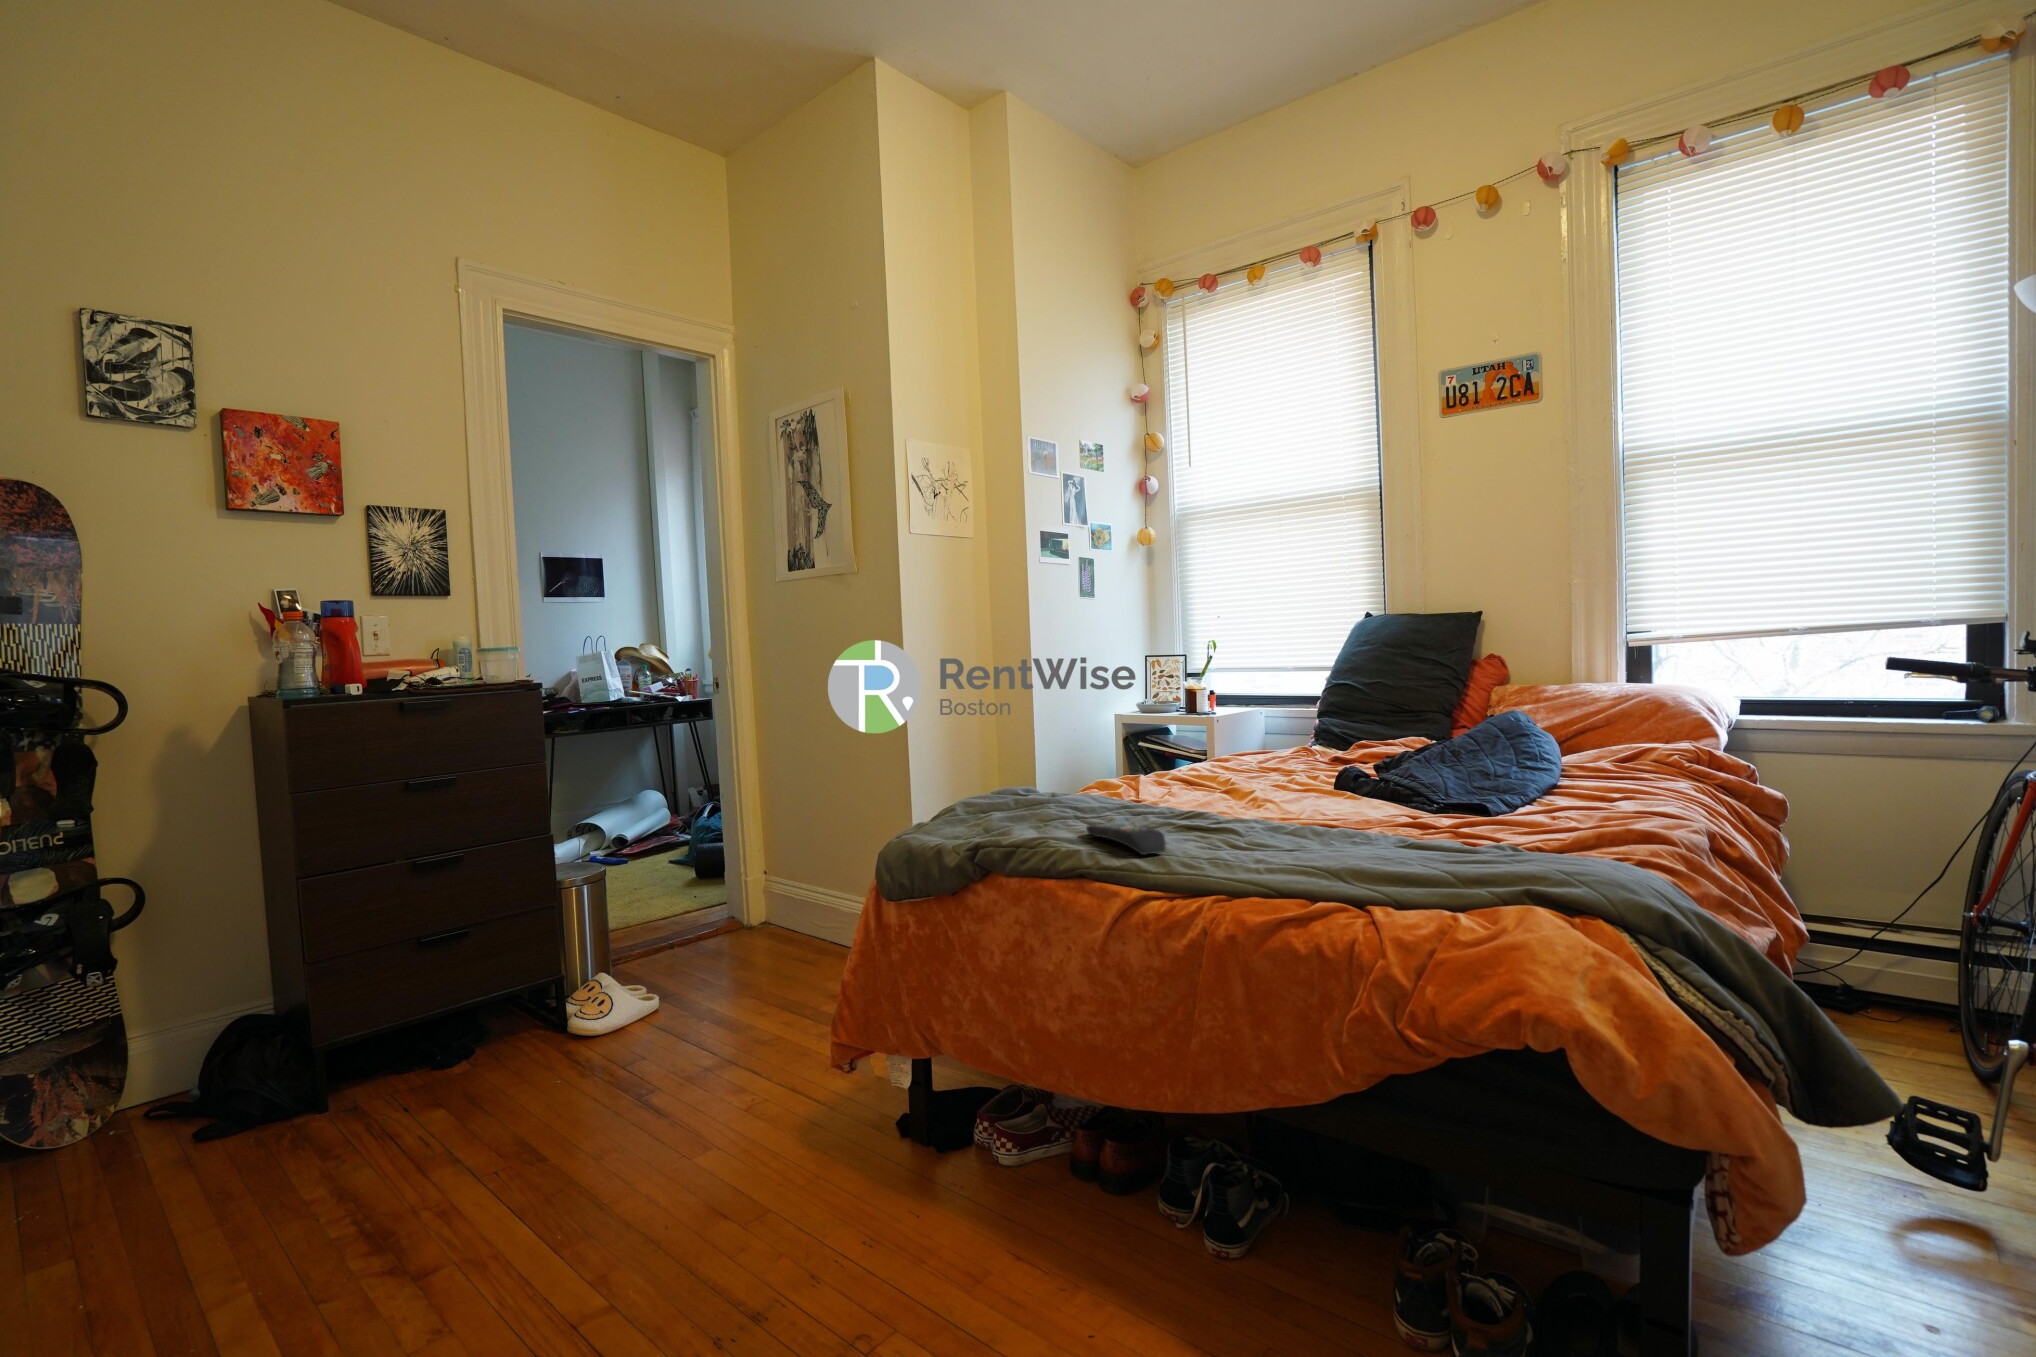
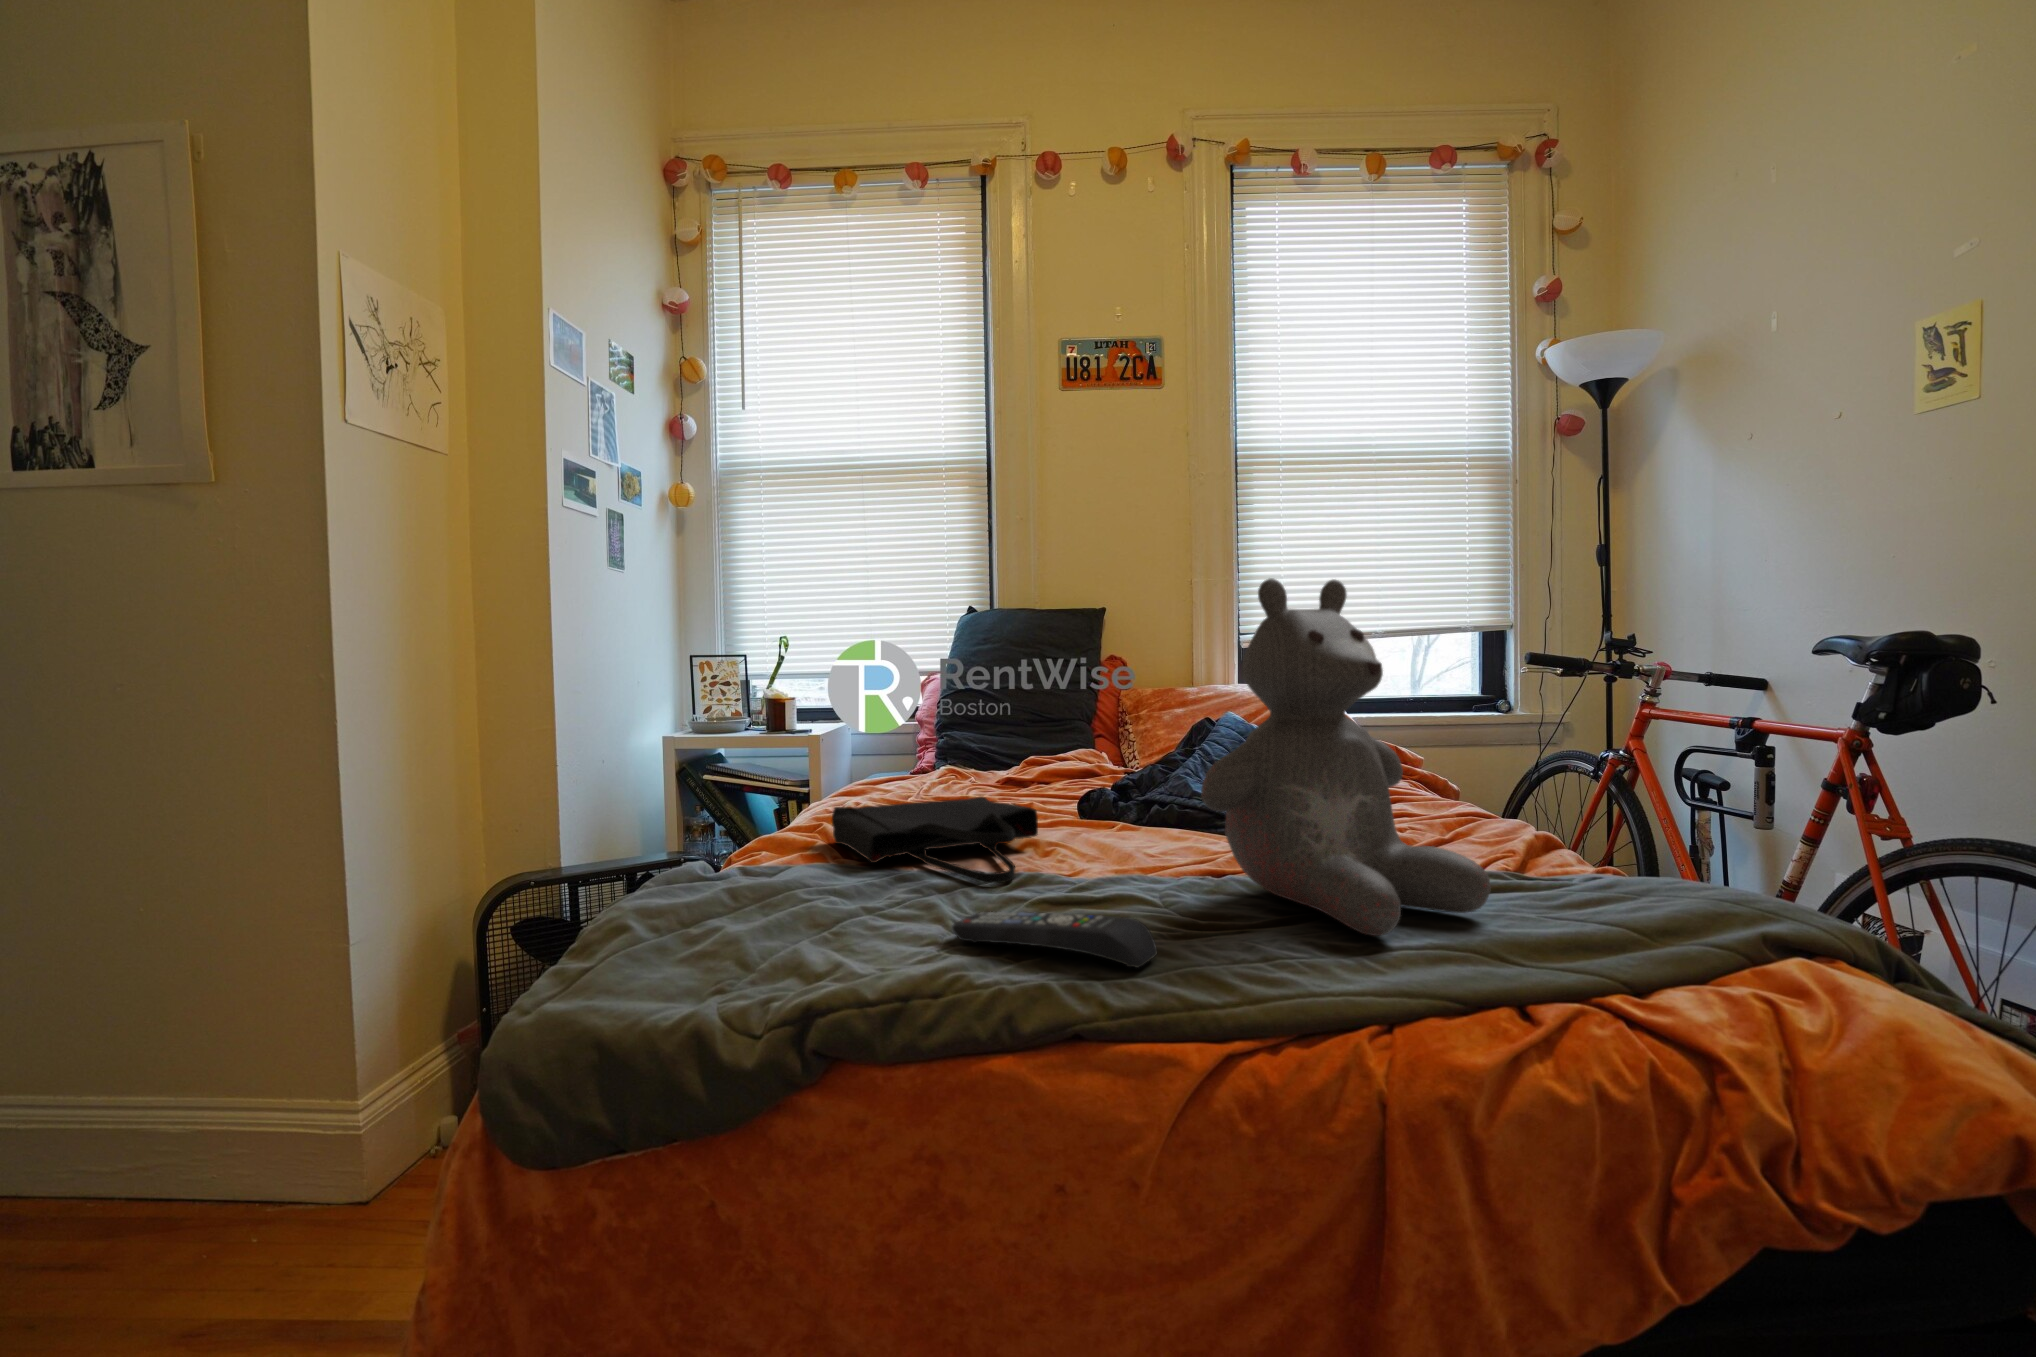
teddy bear: none [1239,624,1427,862] -> present [1201,578,1491,936]
tote bag: none [1116,764,1237,815] -> present [832,797,1038,883]

